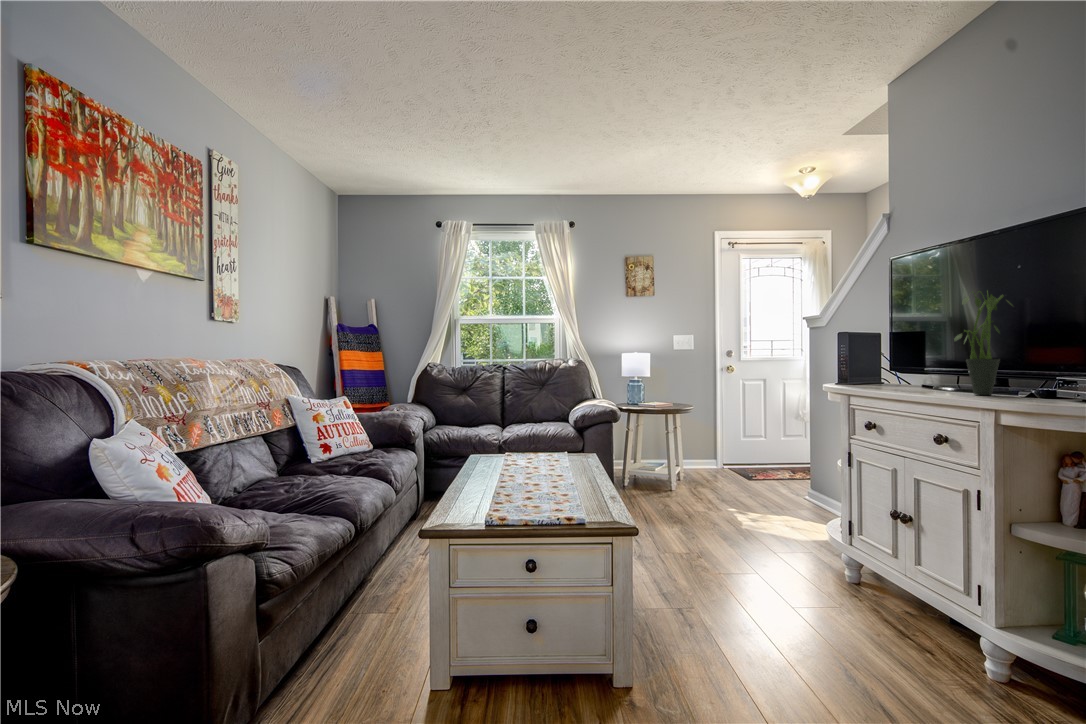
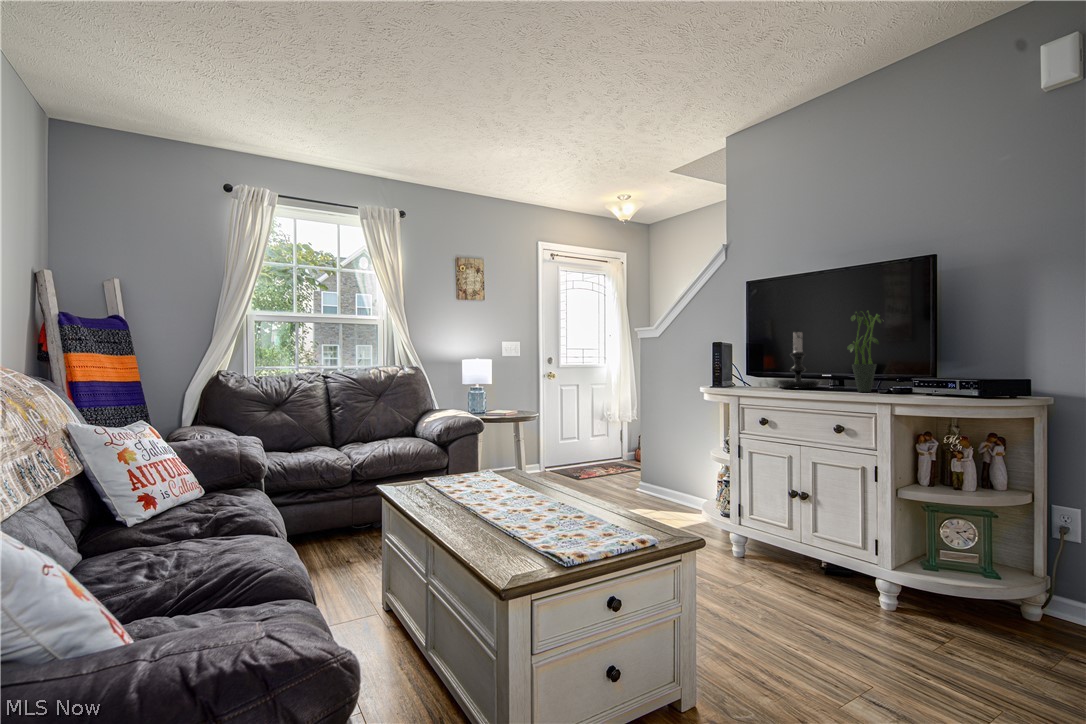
candle holder: none [898,314,960,389] -> present [777,332,822,389]

